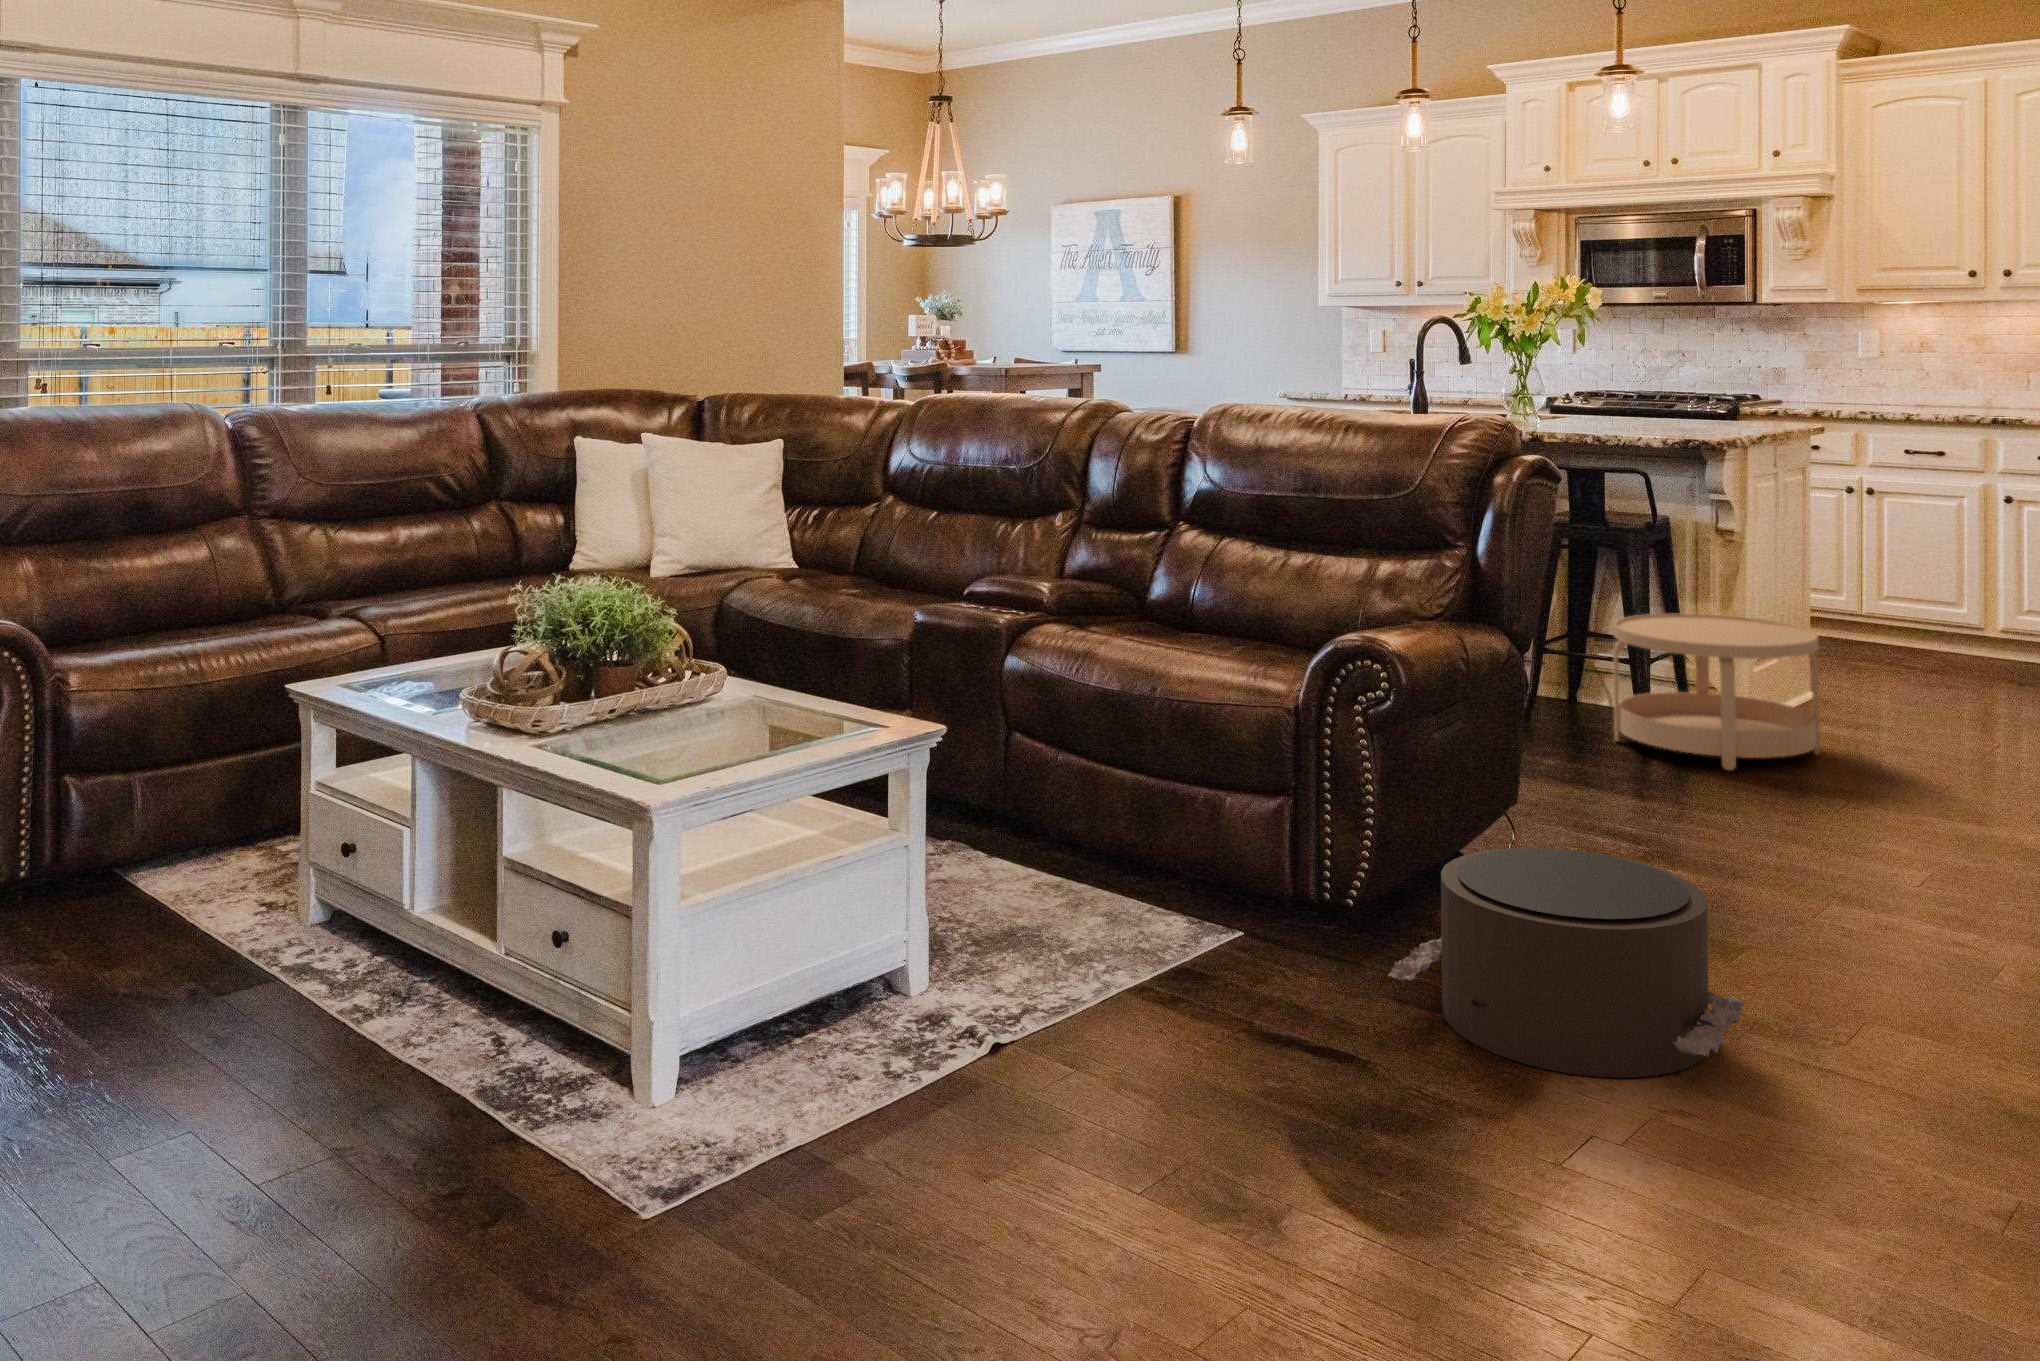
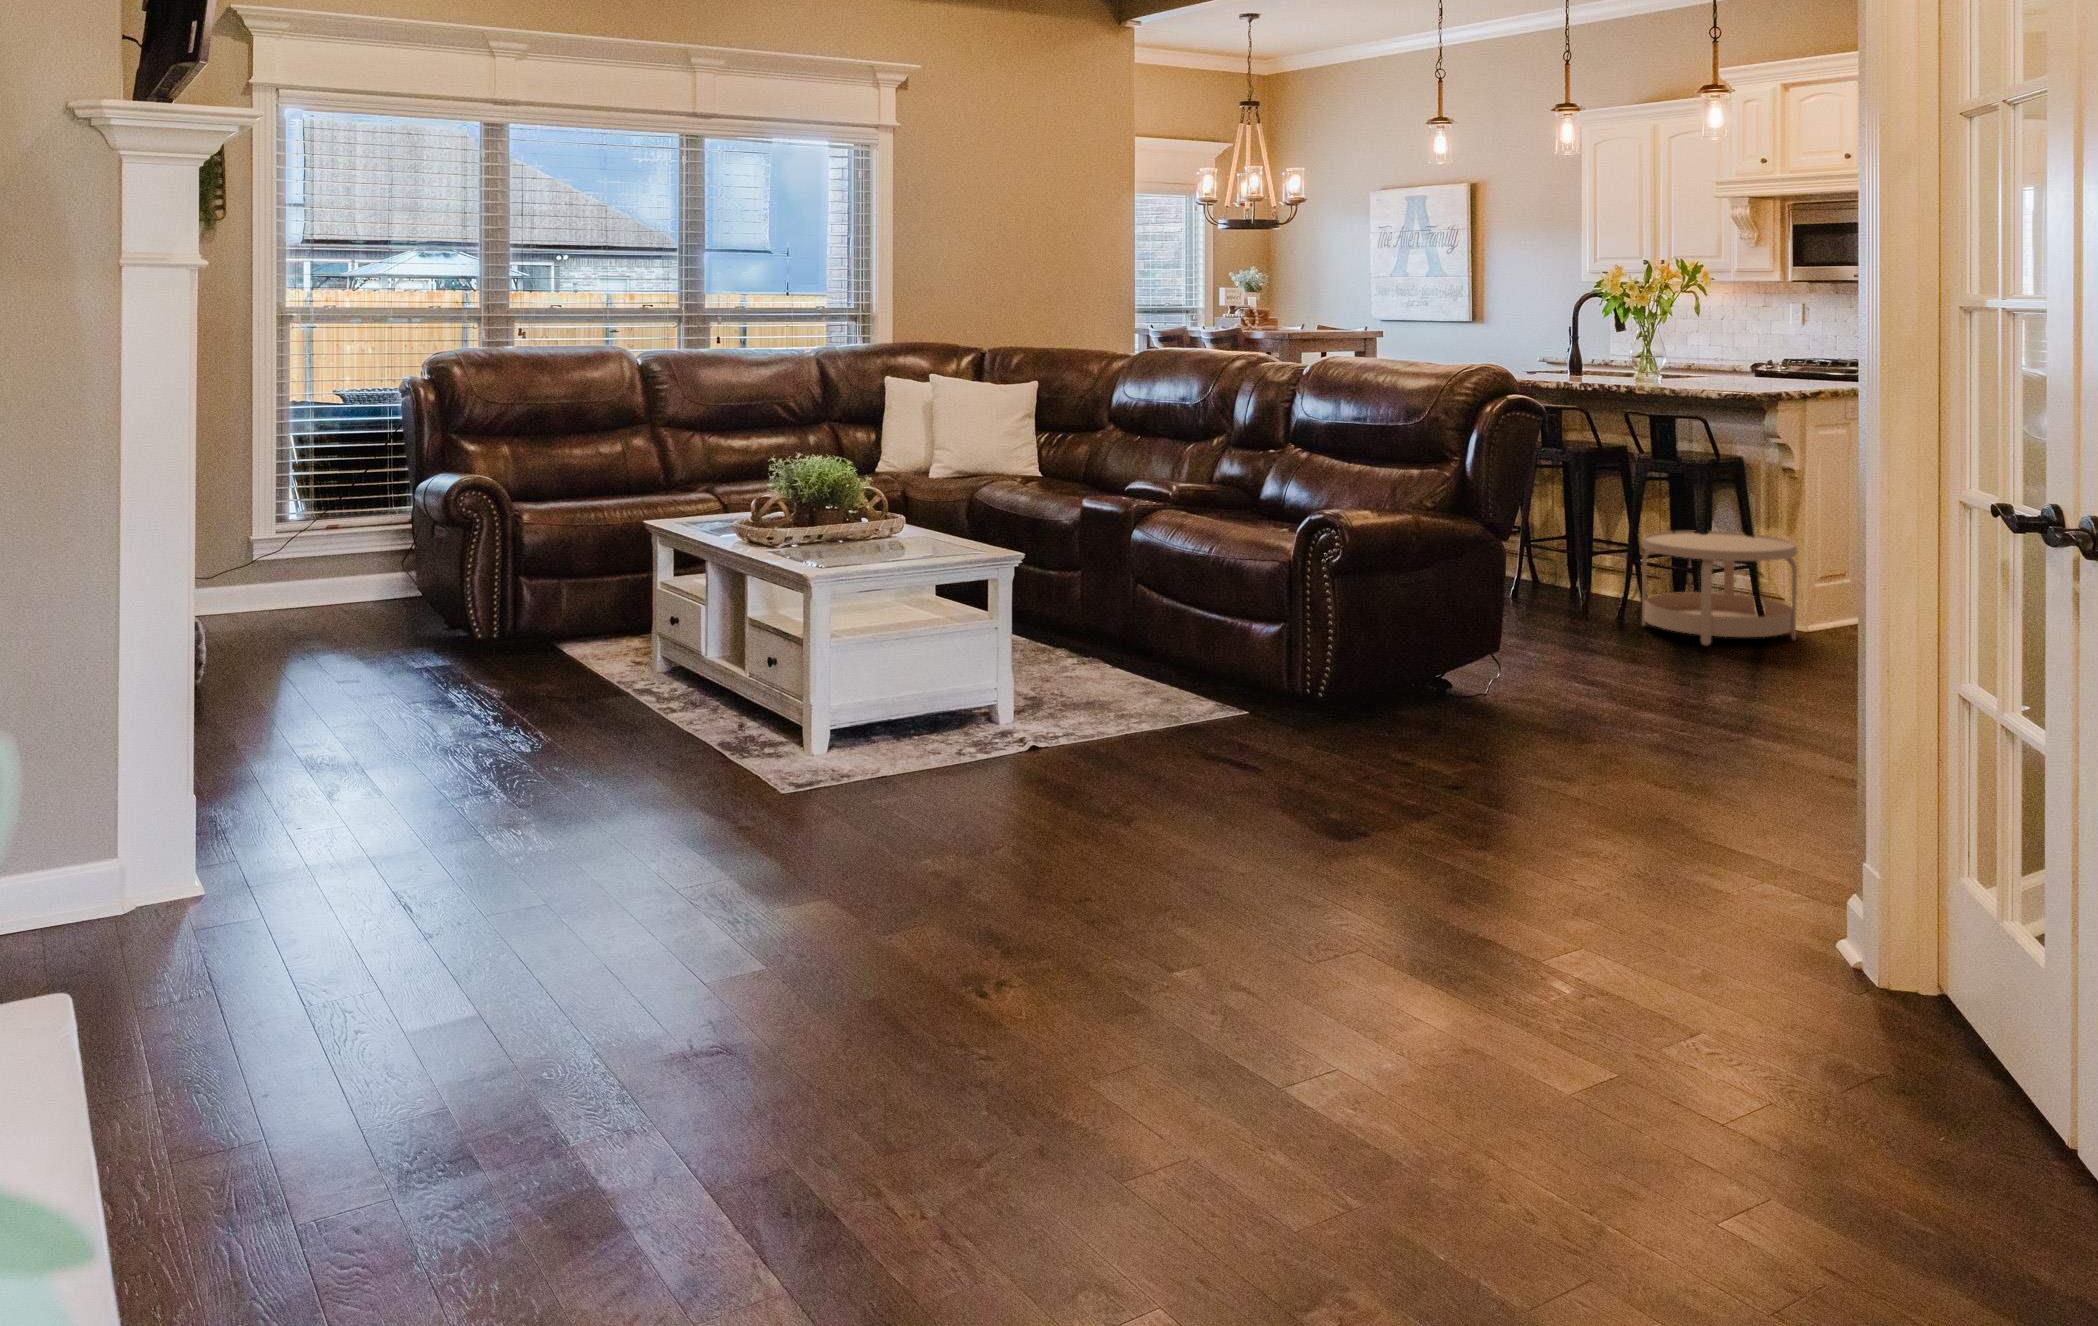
pouf: present [1388,848,1745,1078] -> none [1279,650,1491,777]

